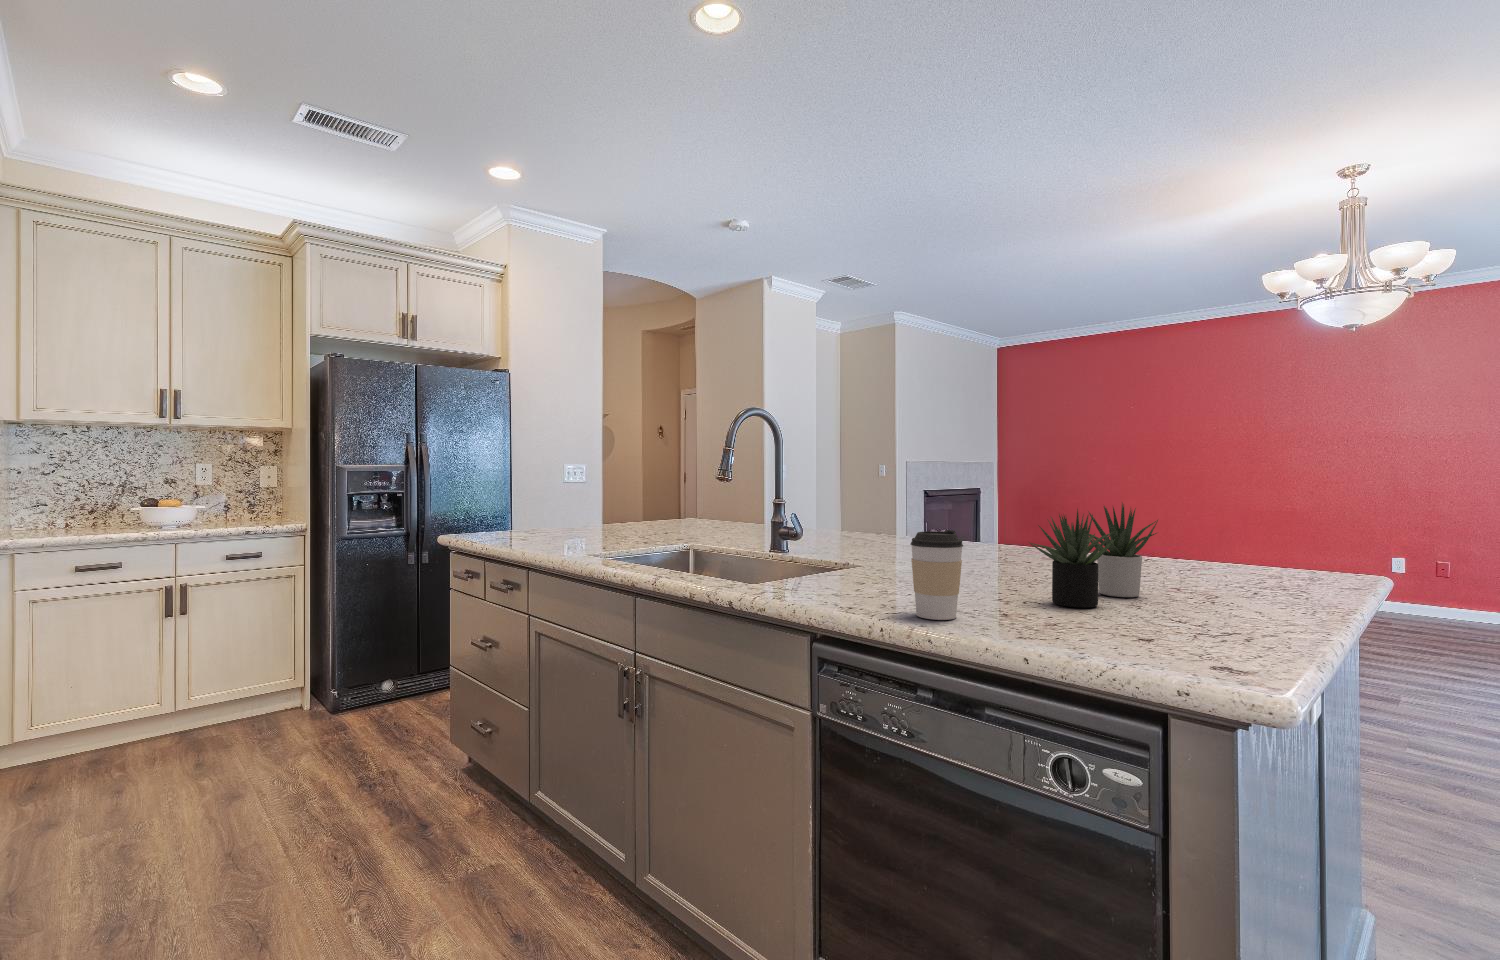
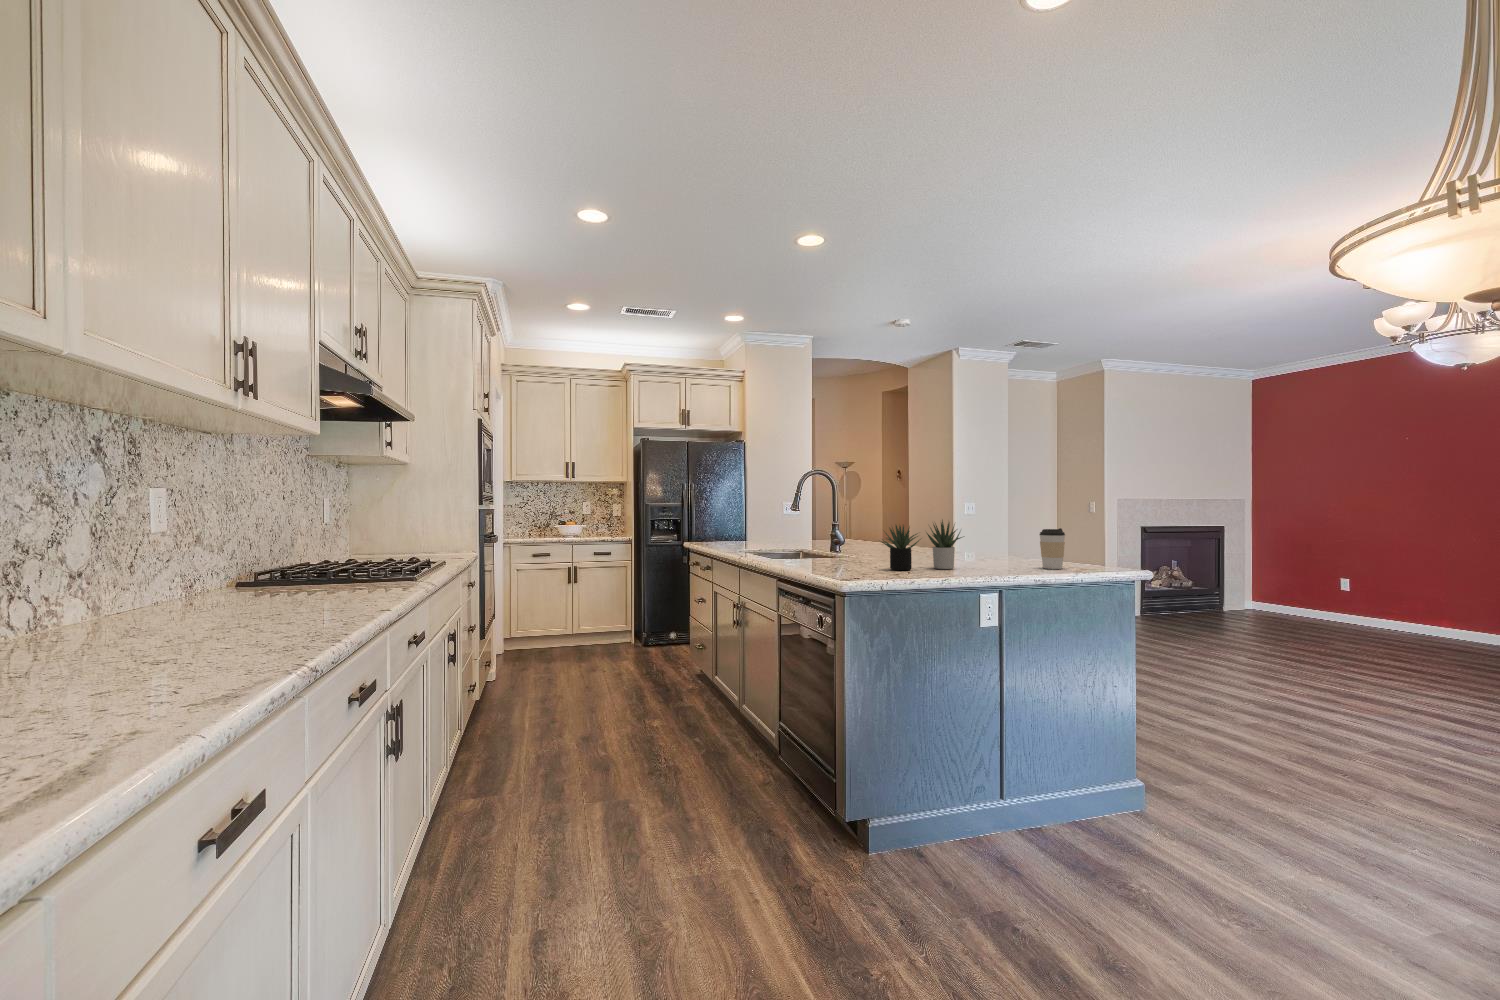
coffee cup: present [910,530,963,620] -> present [1039,528,1065,569]

